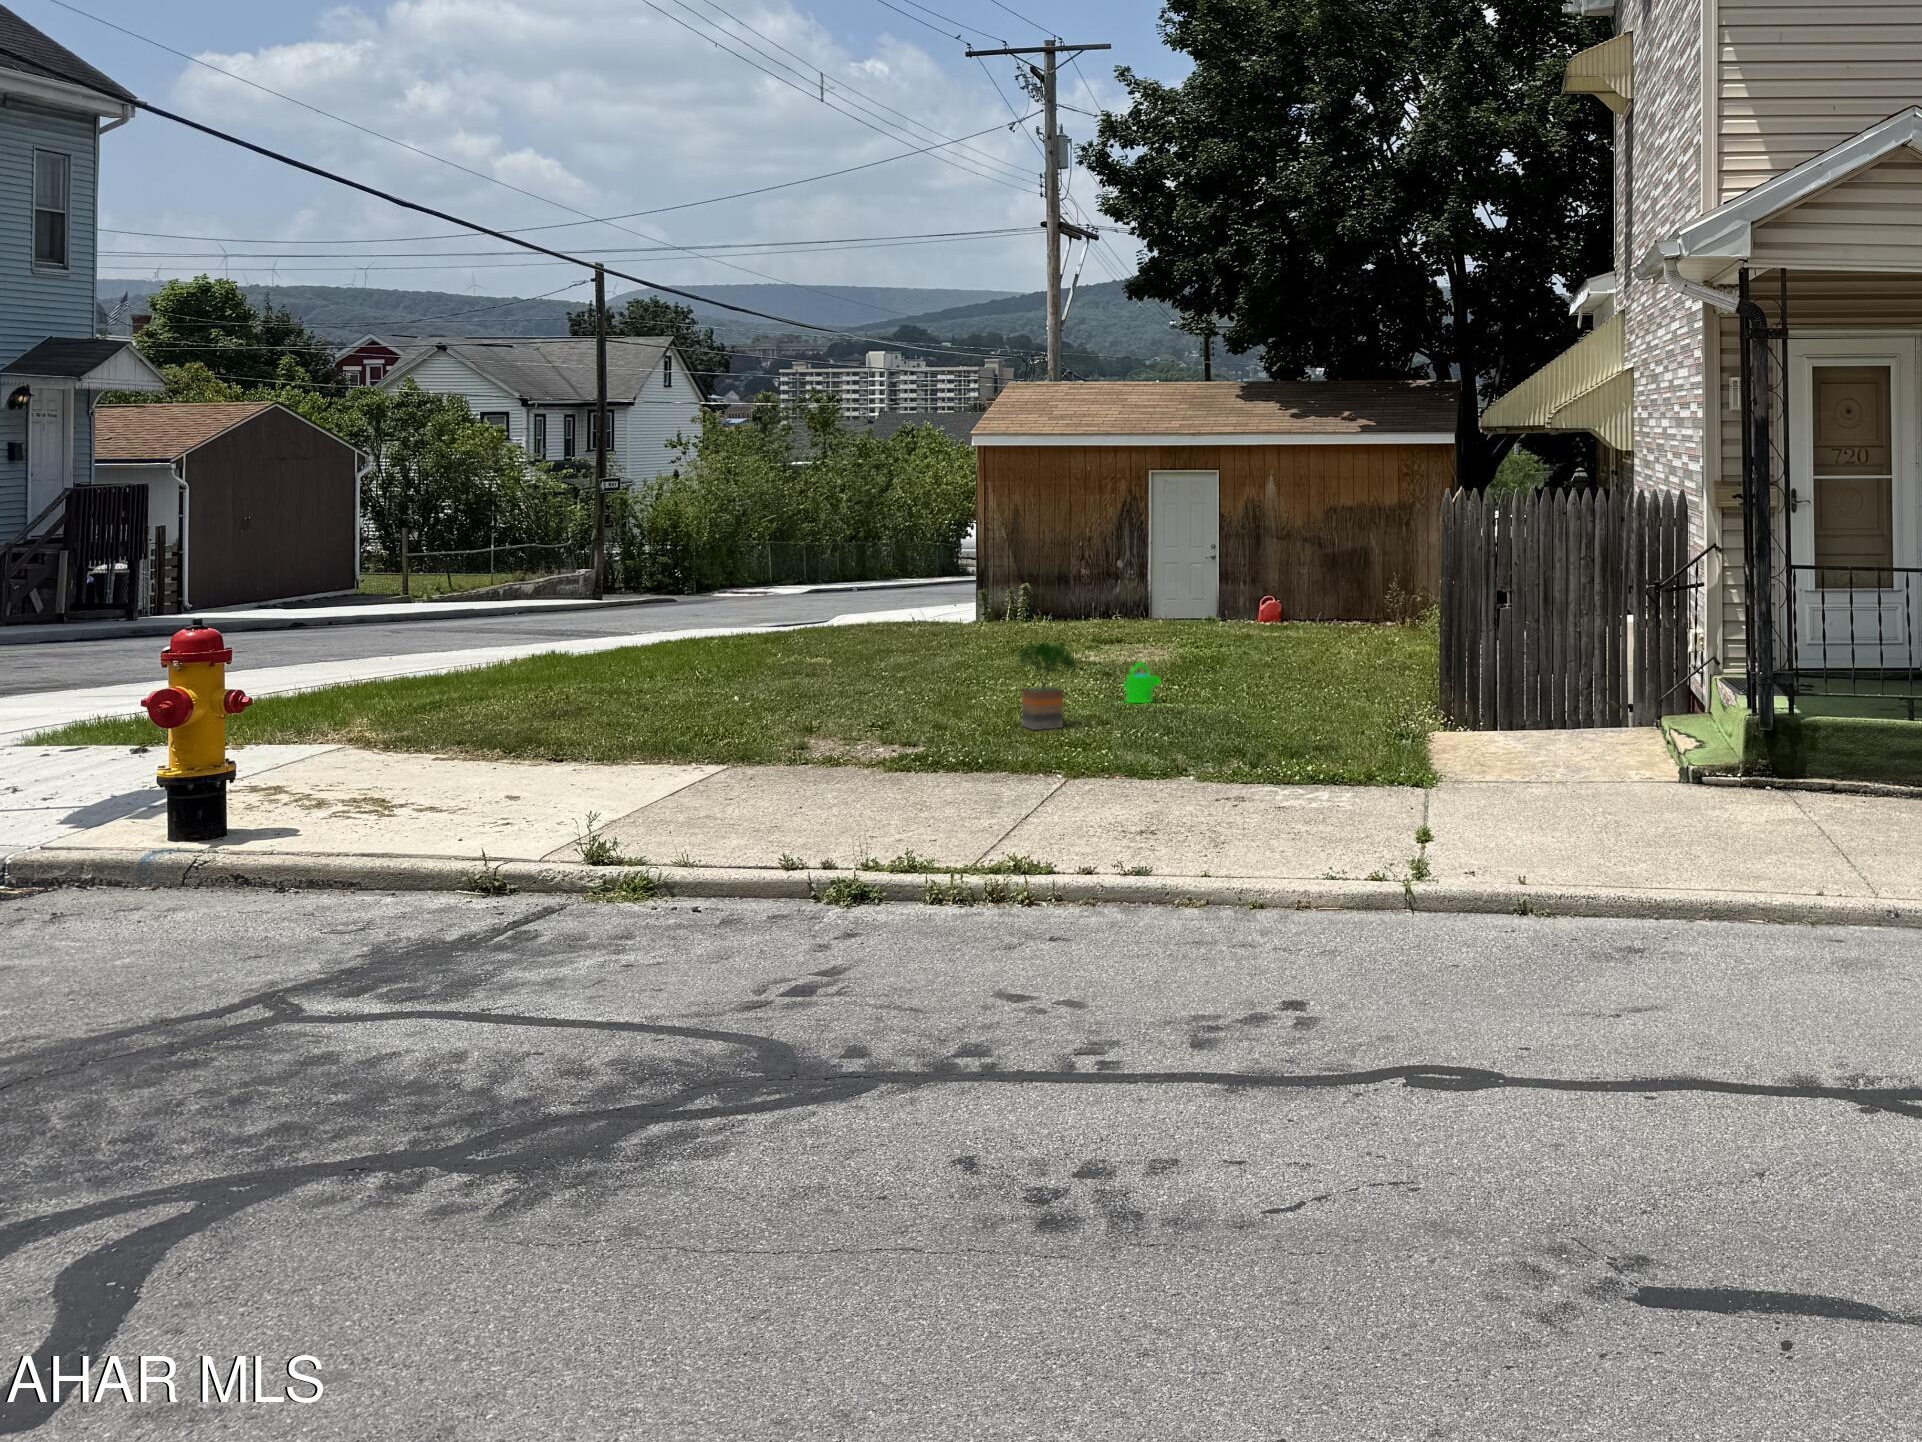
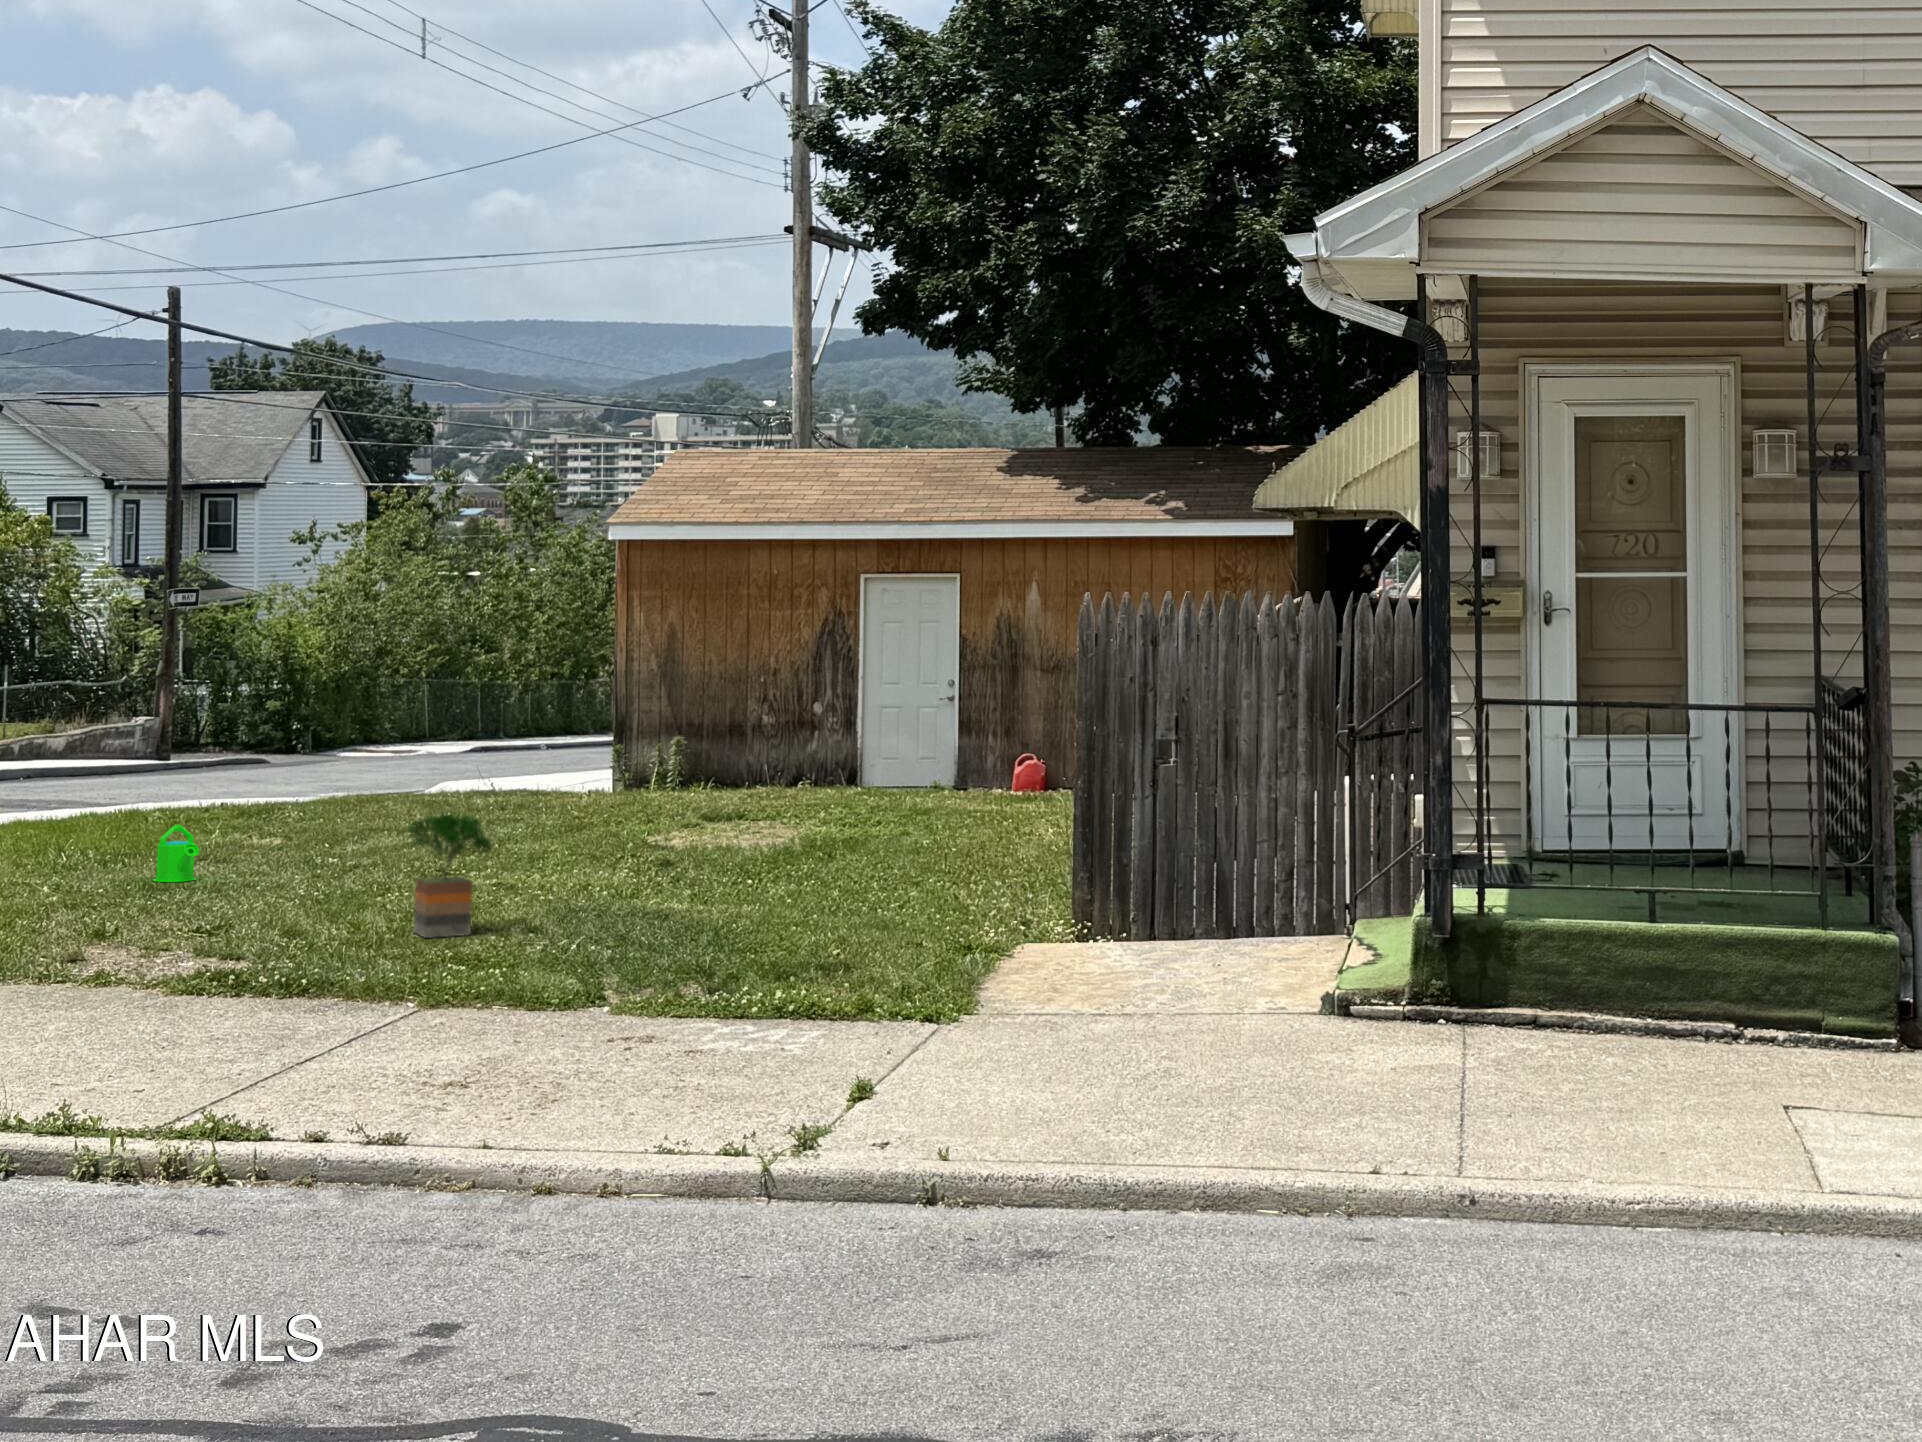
watering can: present [1124,662,1161,703] -> present [153,825,199,882]

